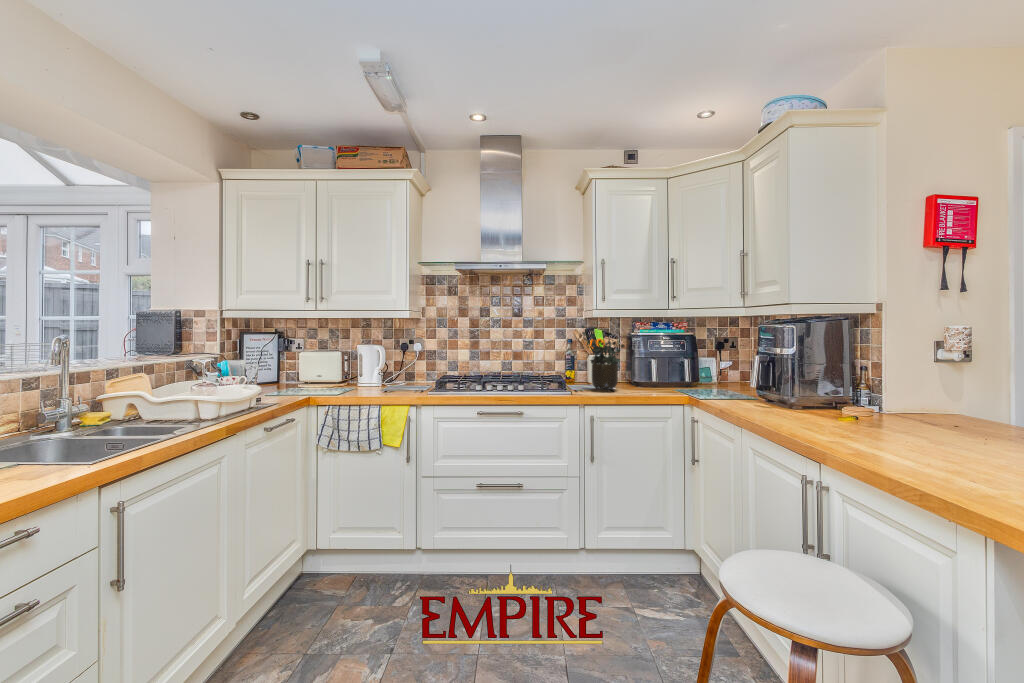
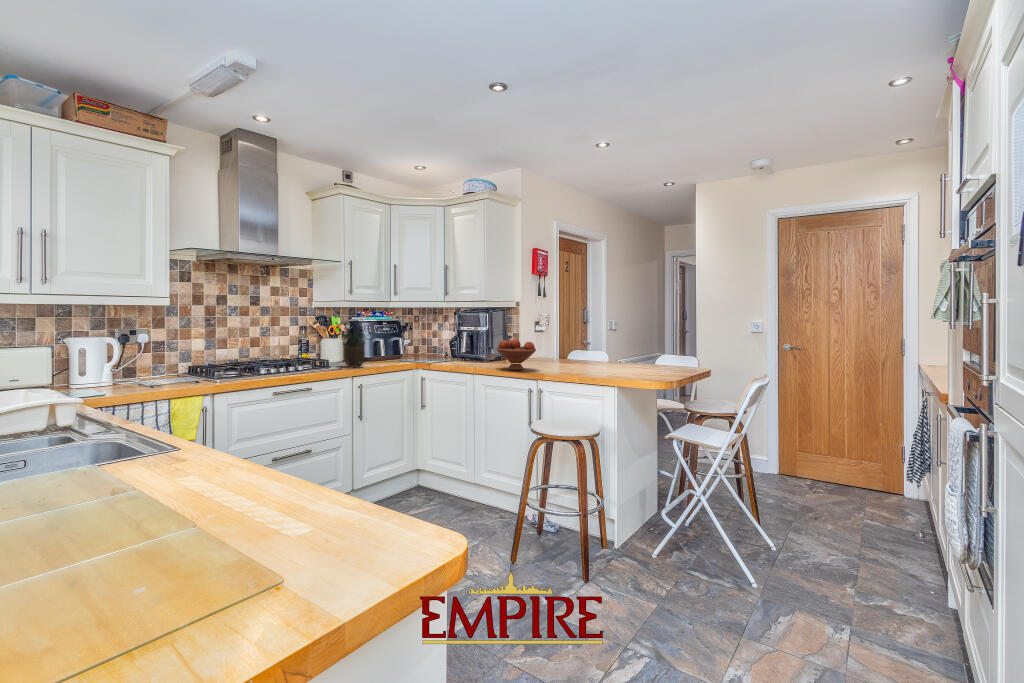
fruit bowl: none [833,360,938,423] -> present [496,339,536,370]

